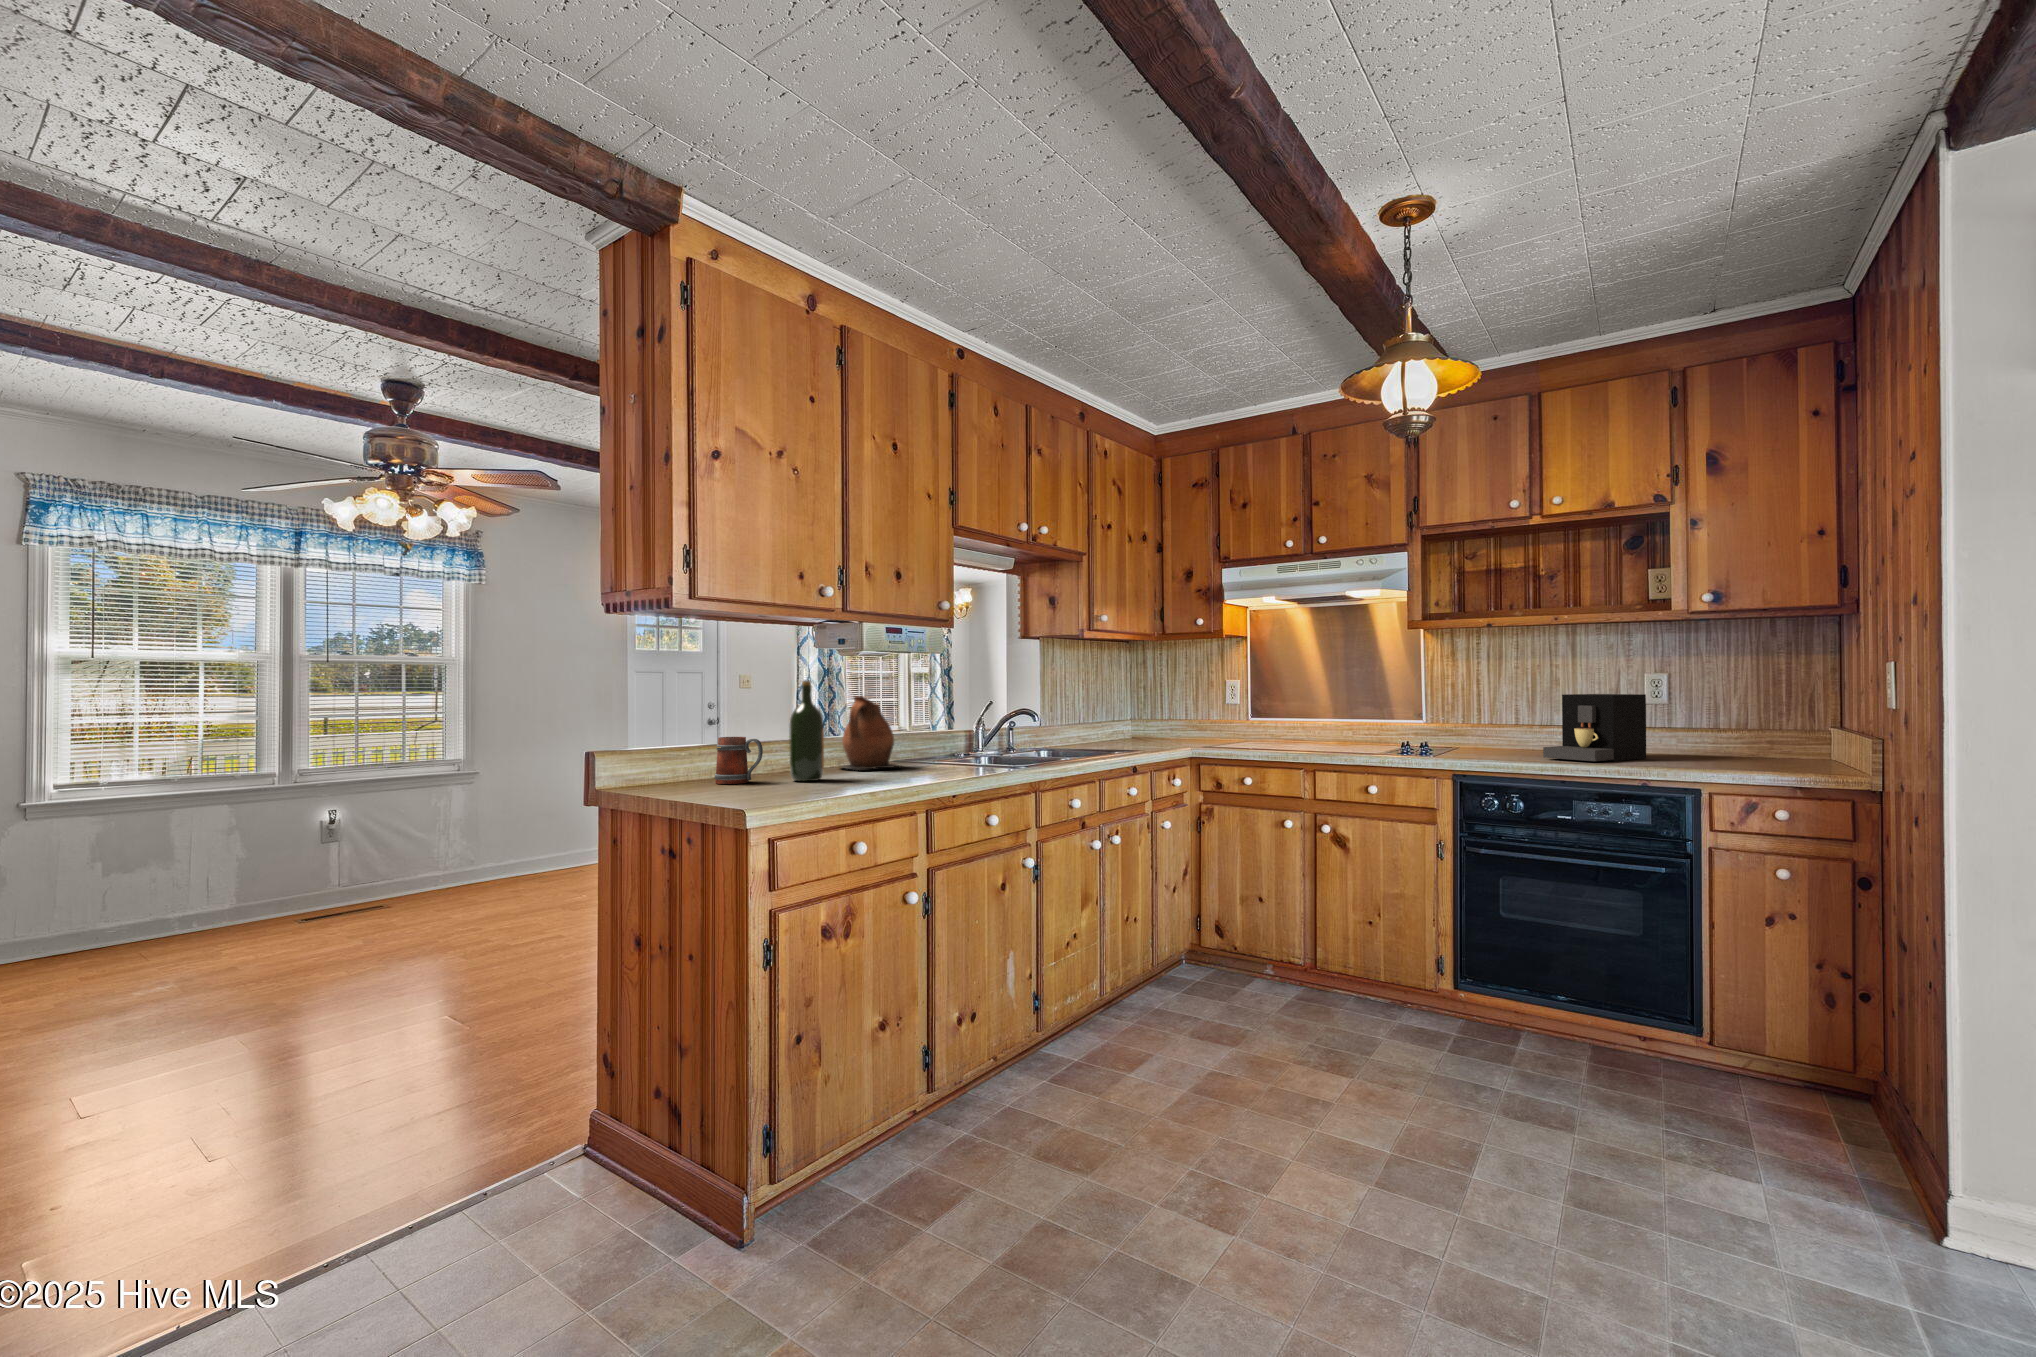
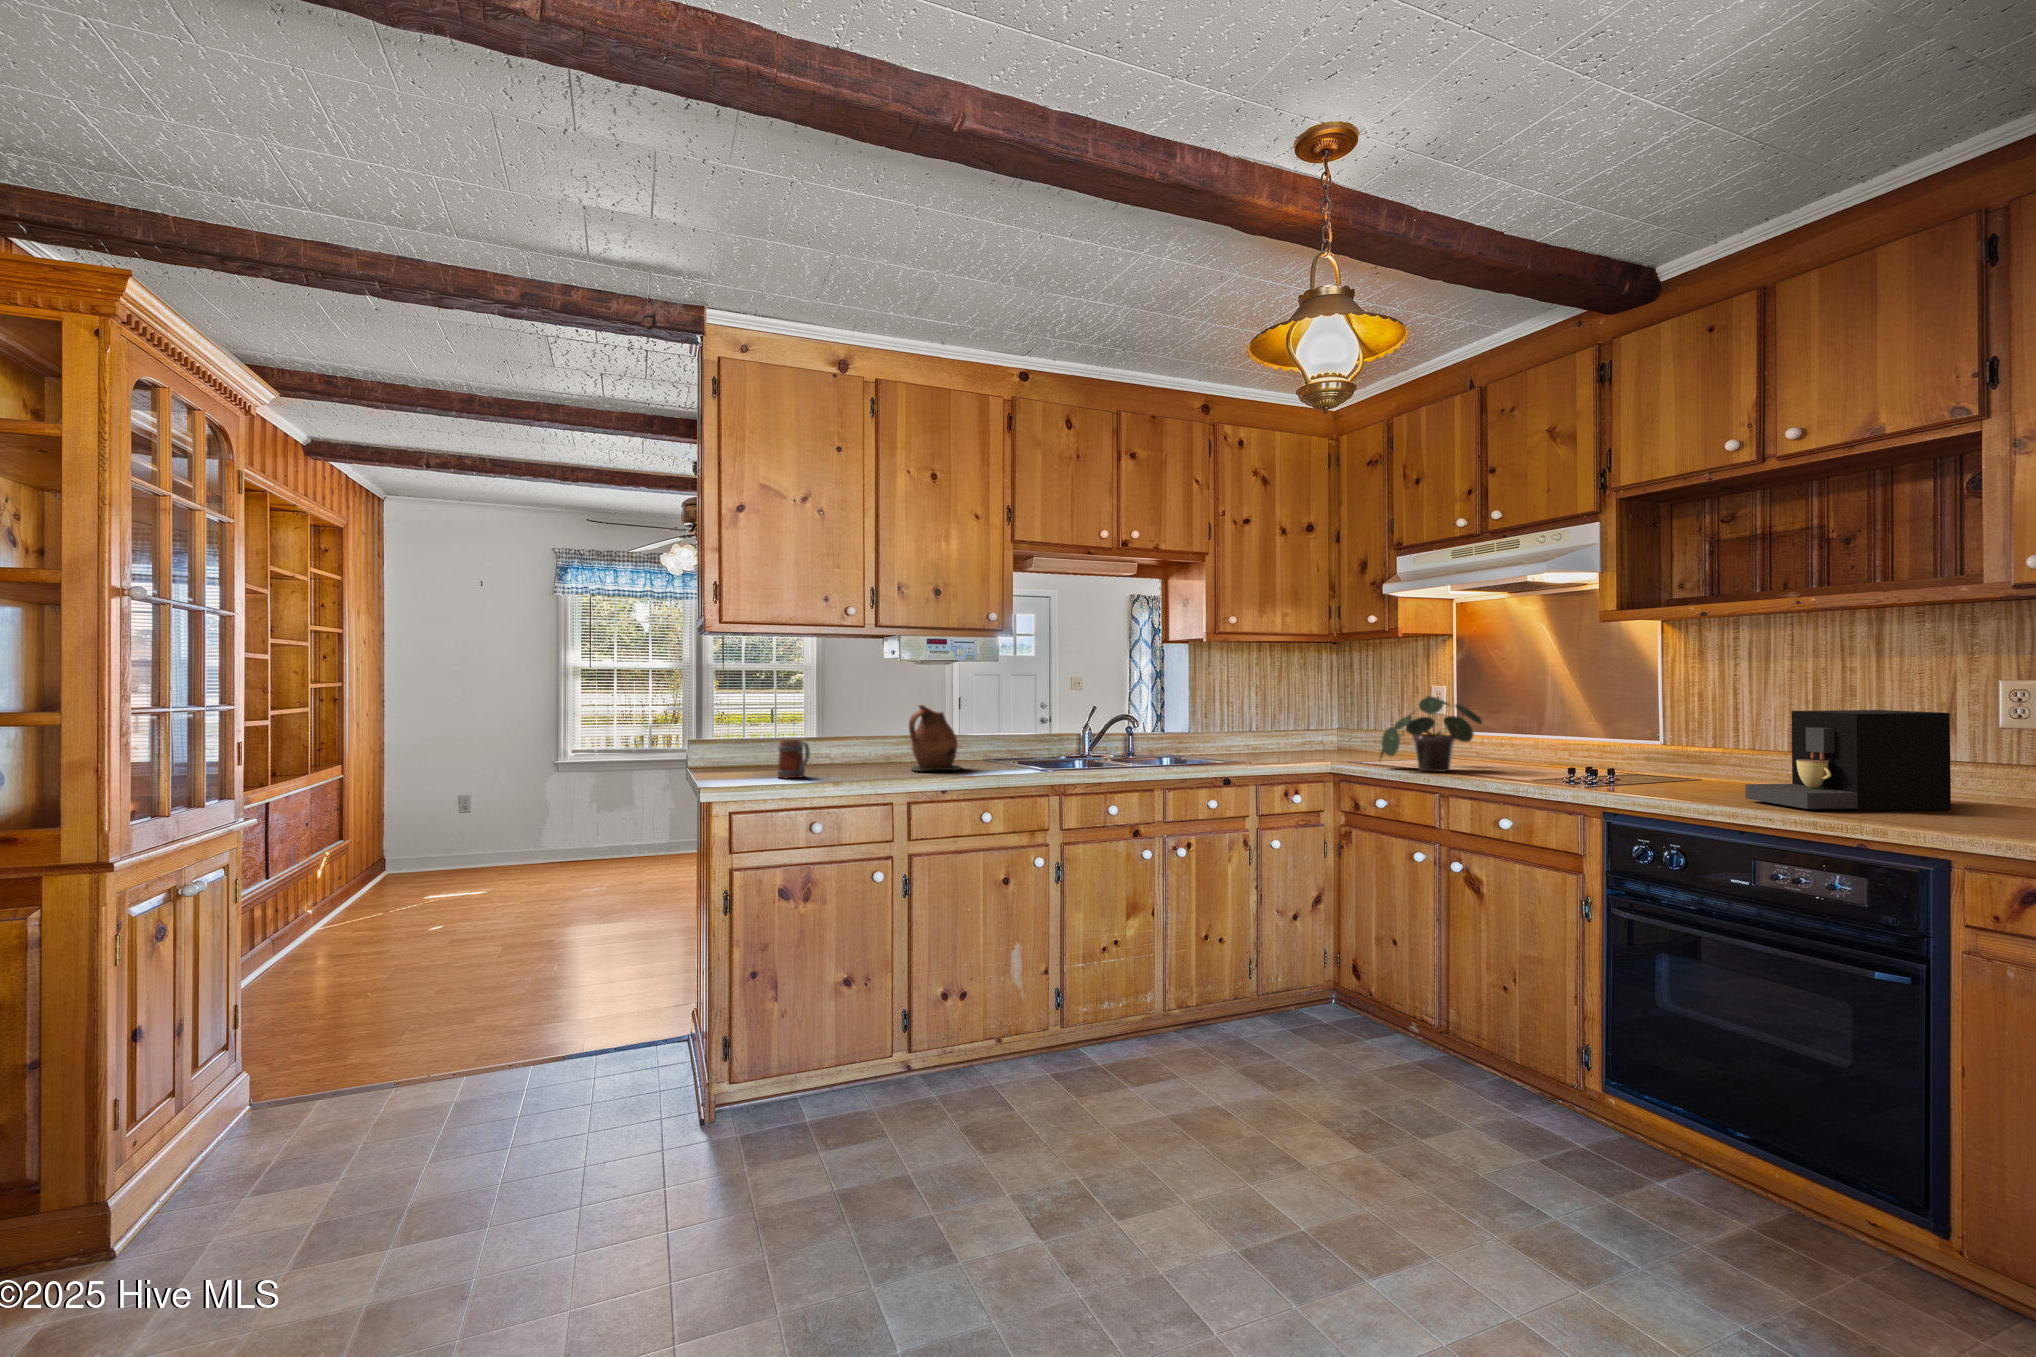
wine bottle: present [790,681,824,781] -> none [830,693,859,779]
potted plant: none [1246,688,1328,751] -> present [1380,696,1482,772]

